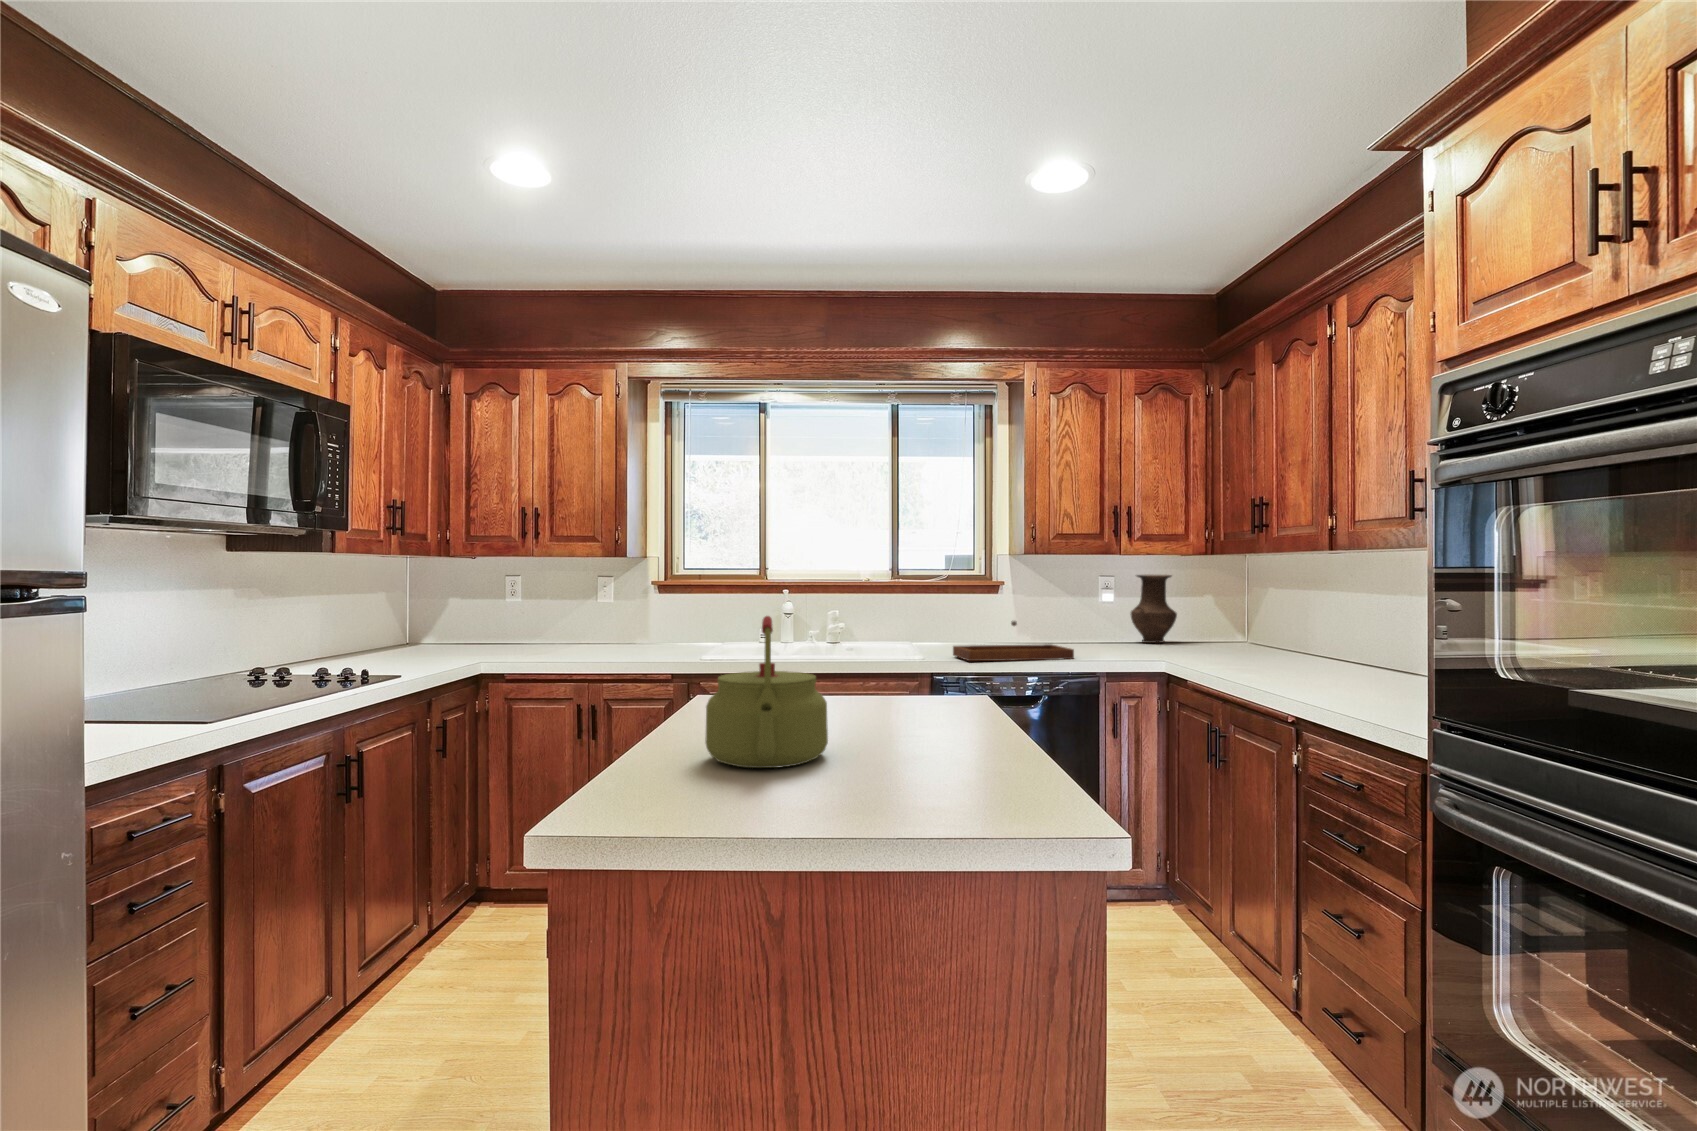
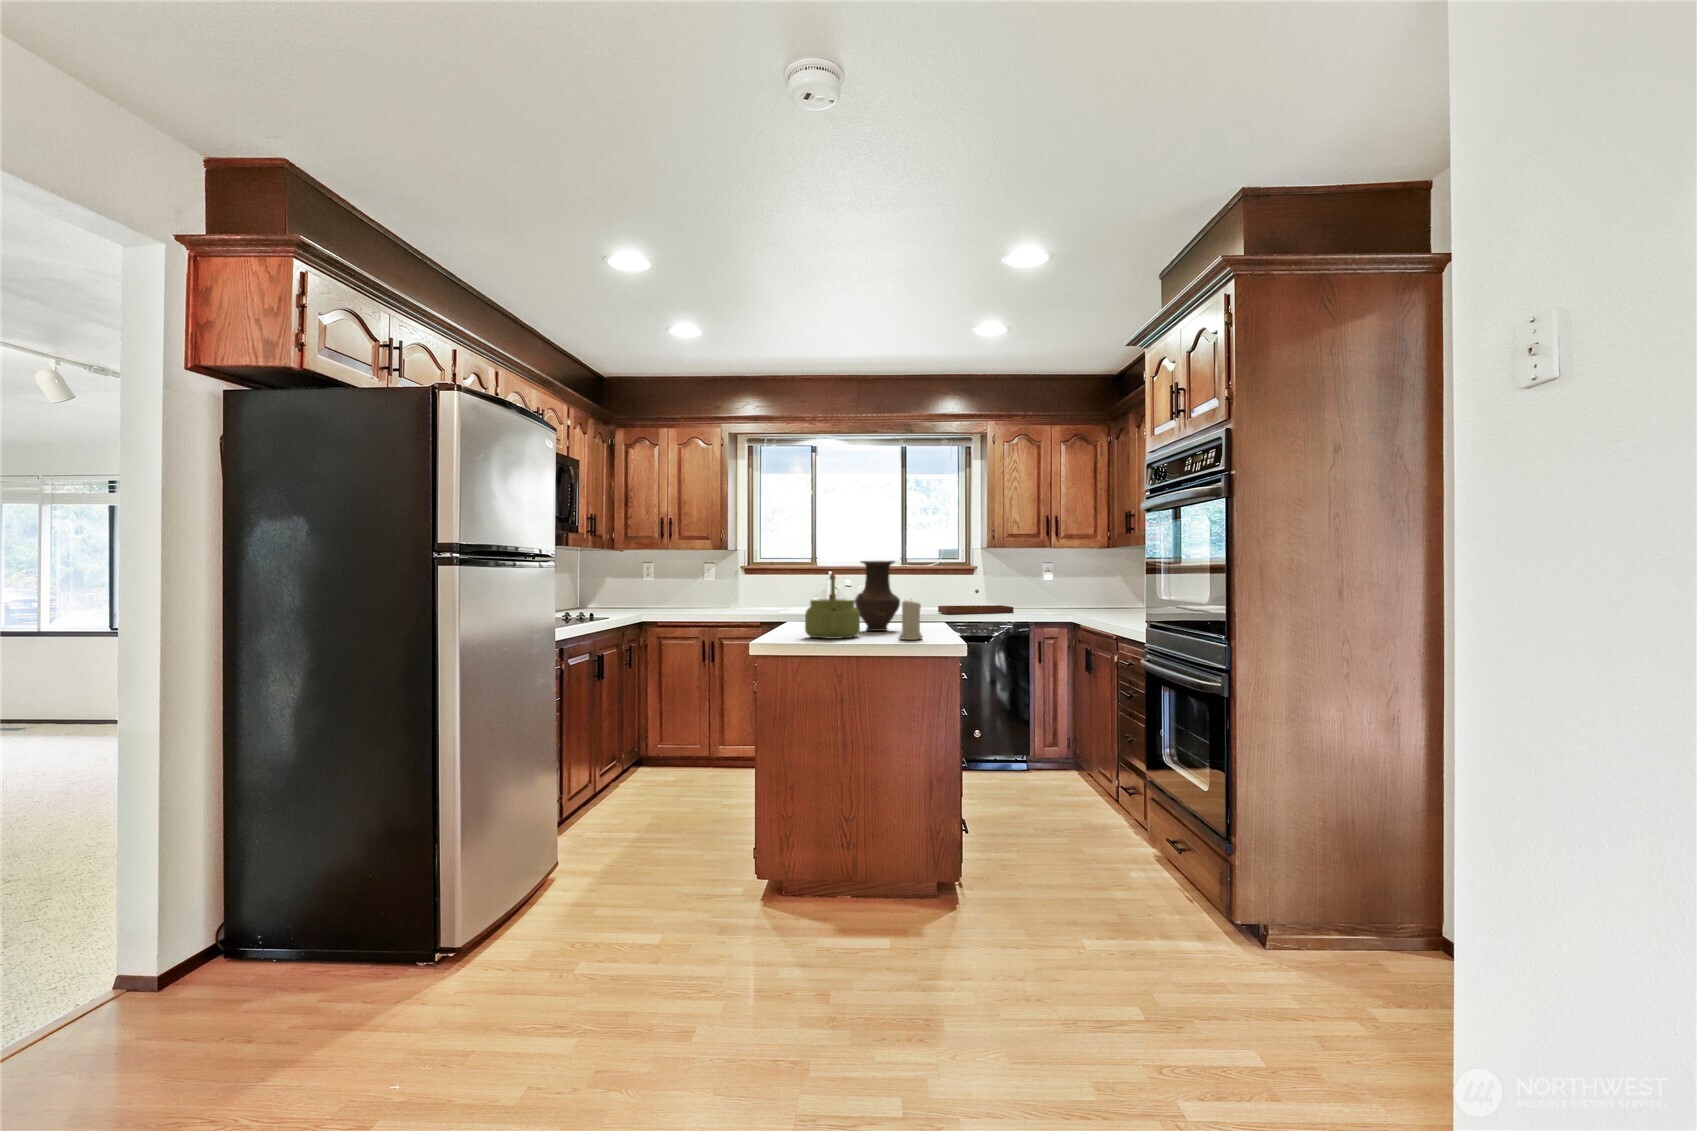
vase: present [1130,575,1177,643] -> present [855,561,900,631]
candle: none [917,681,975,782] -> present [899,600,923,640]

